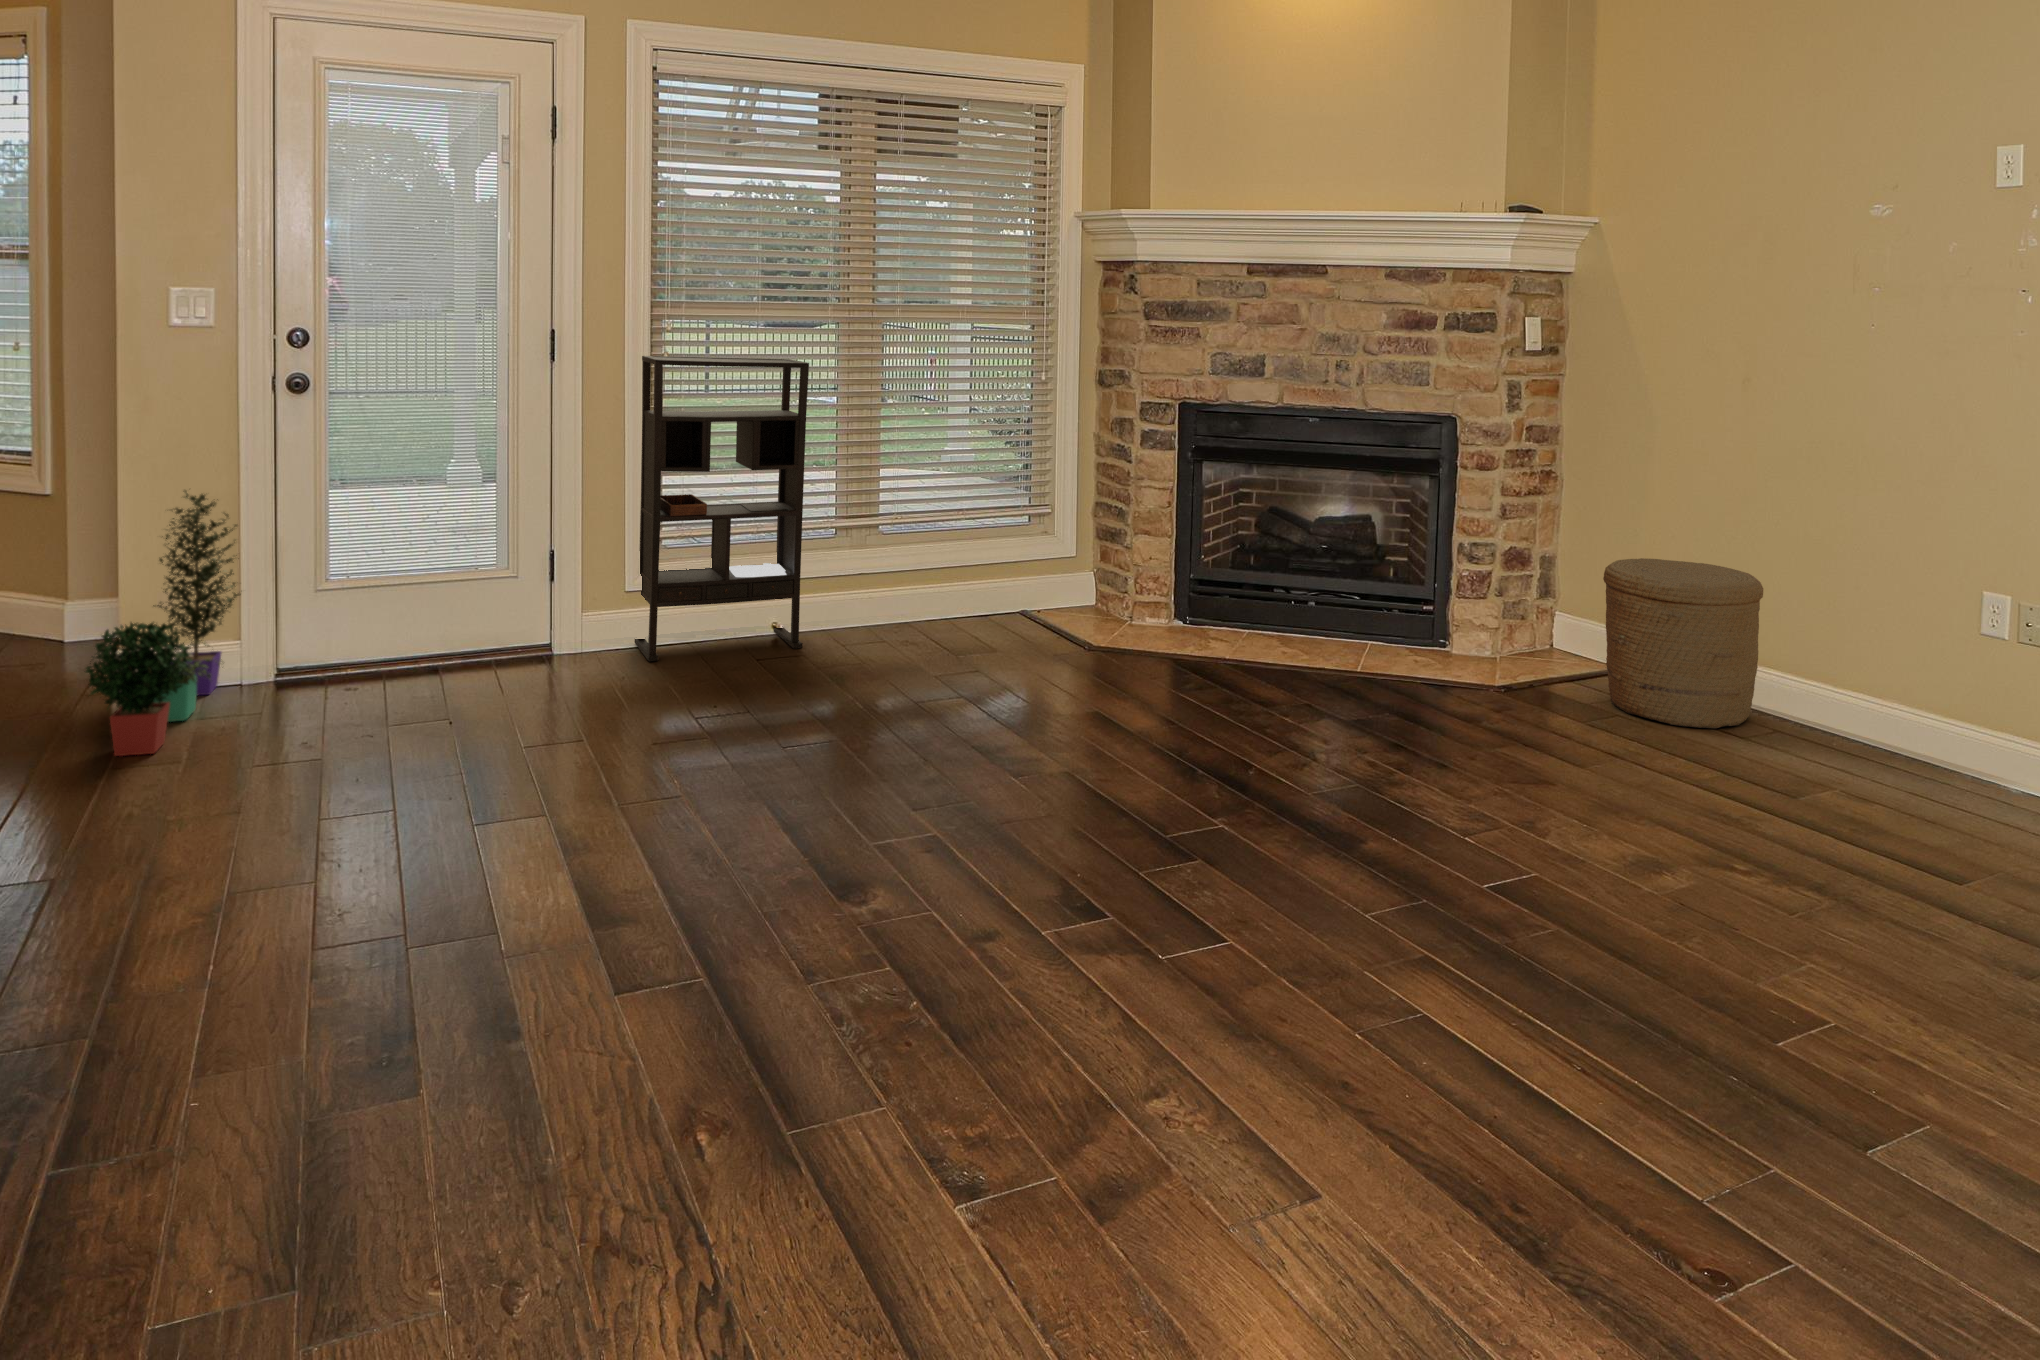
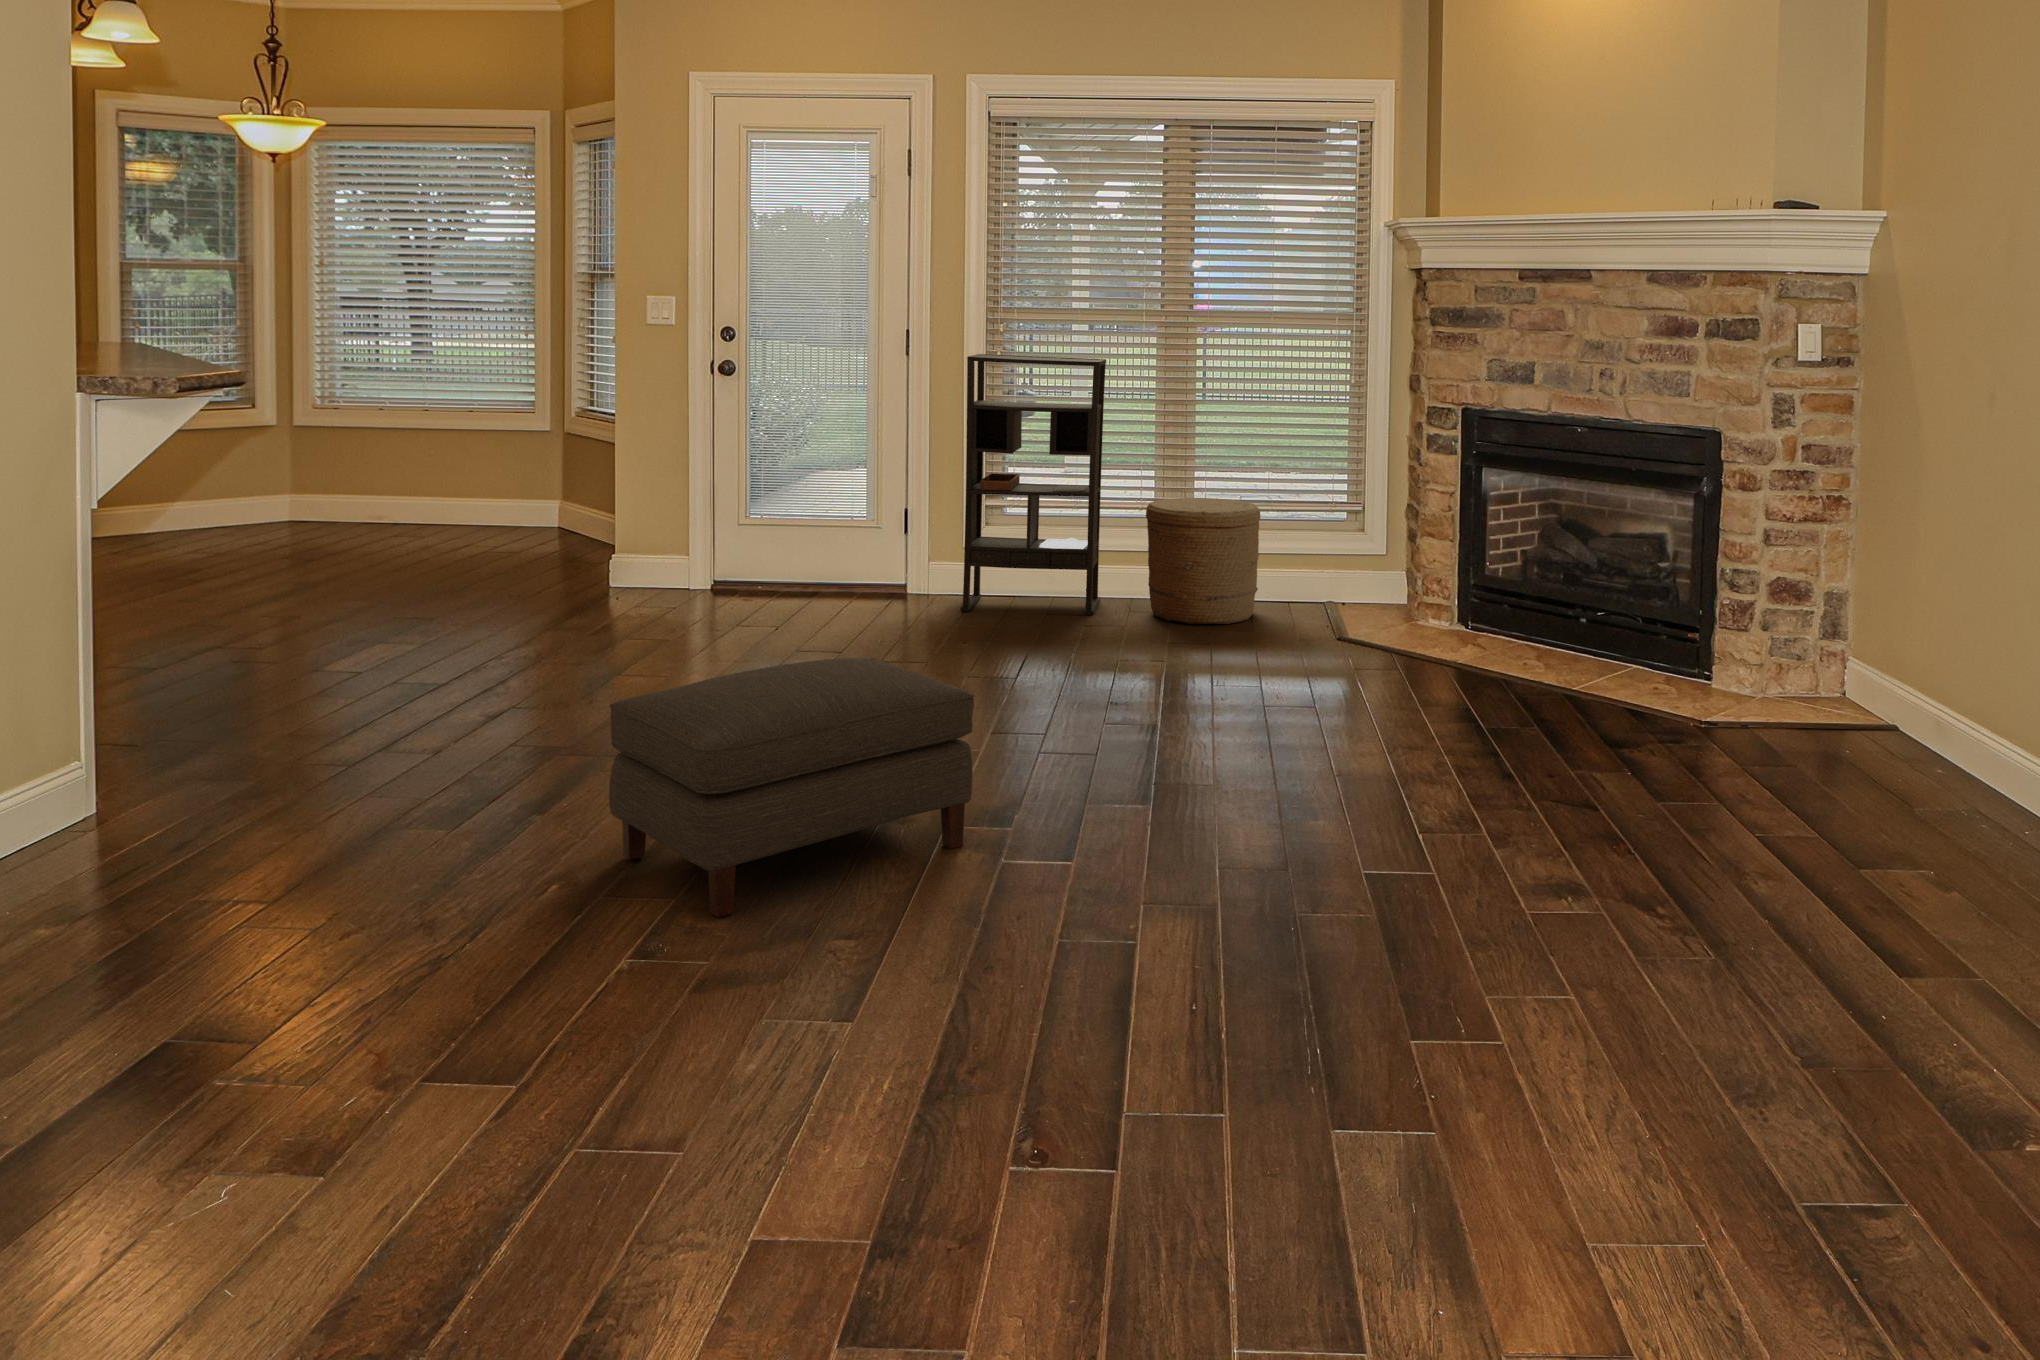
potted plant: present [86,490,241,756] -> none [532,446,683,629]
woven basket: present [1603,558,1763,728] -> present [1146,498,1260,624]
ottoman: none [766,745,1149,1130] -> present [609,658,975,917]

